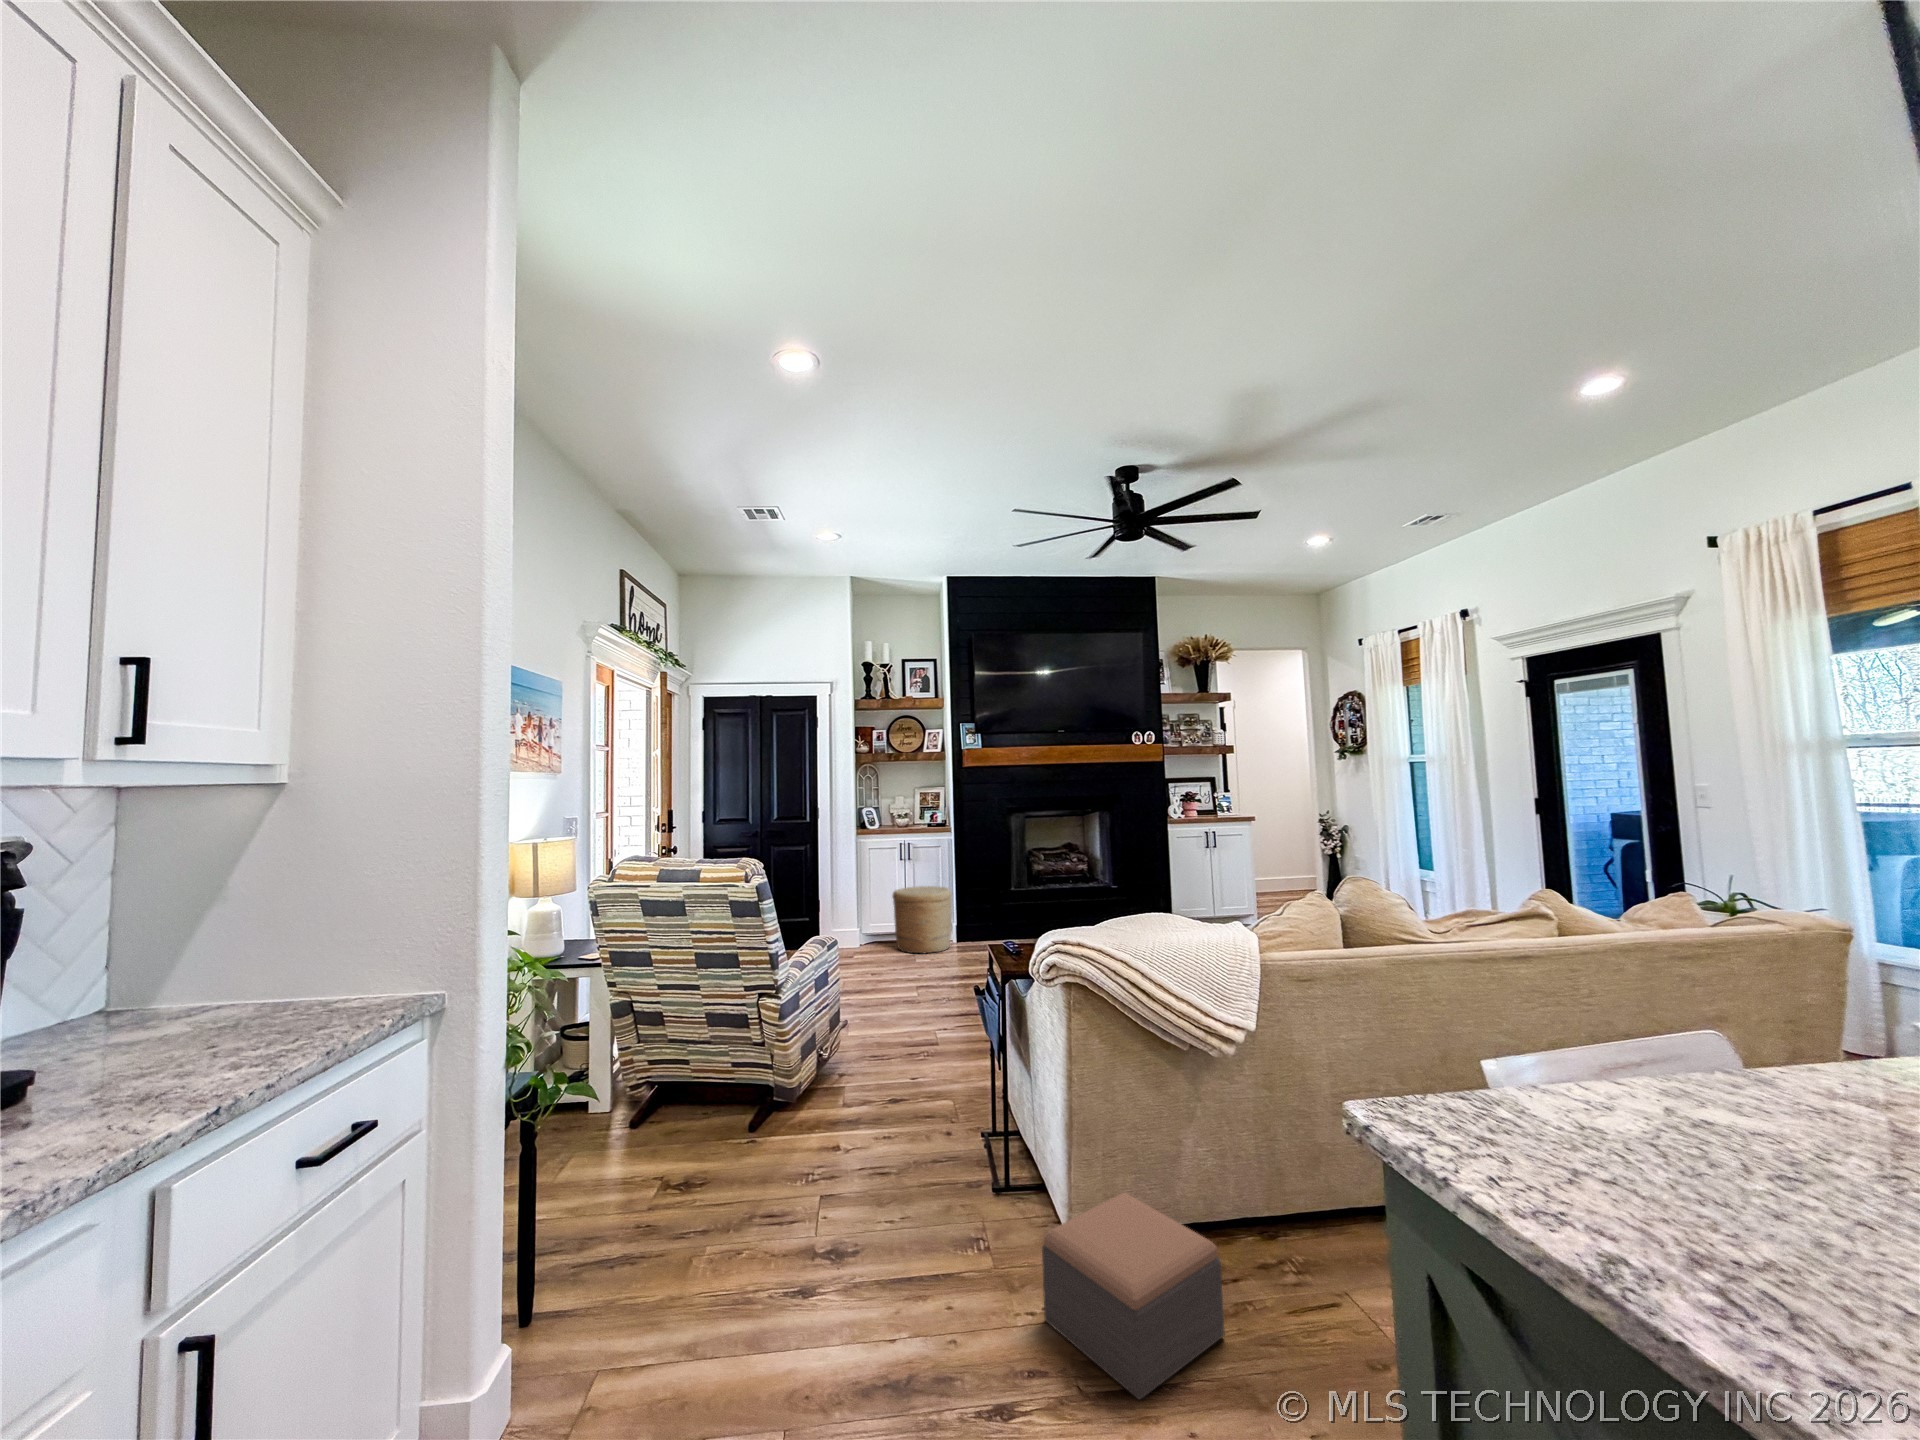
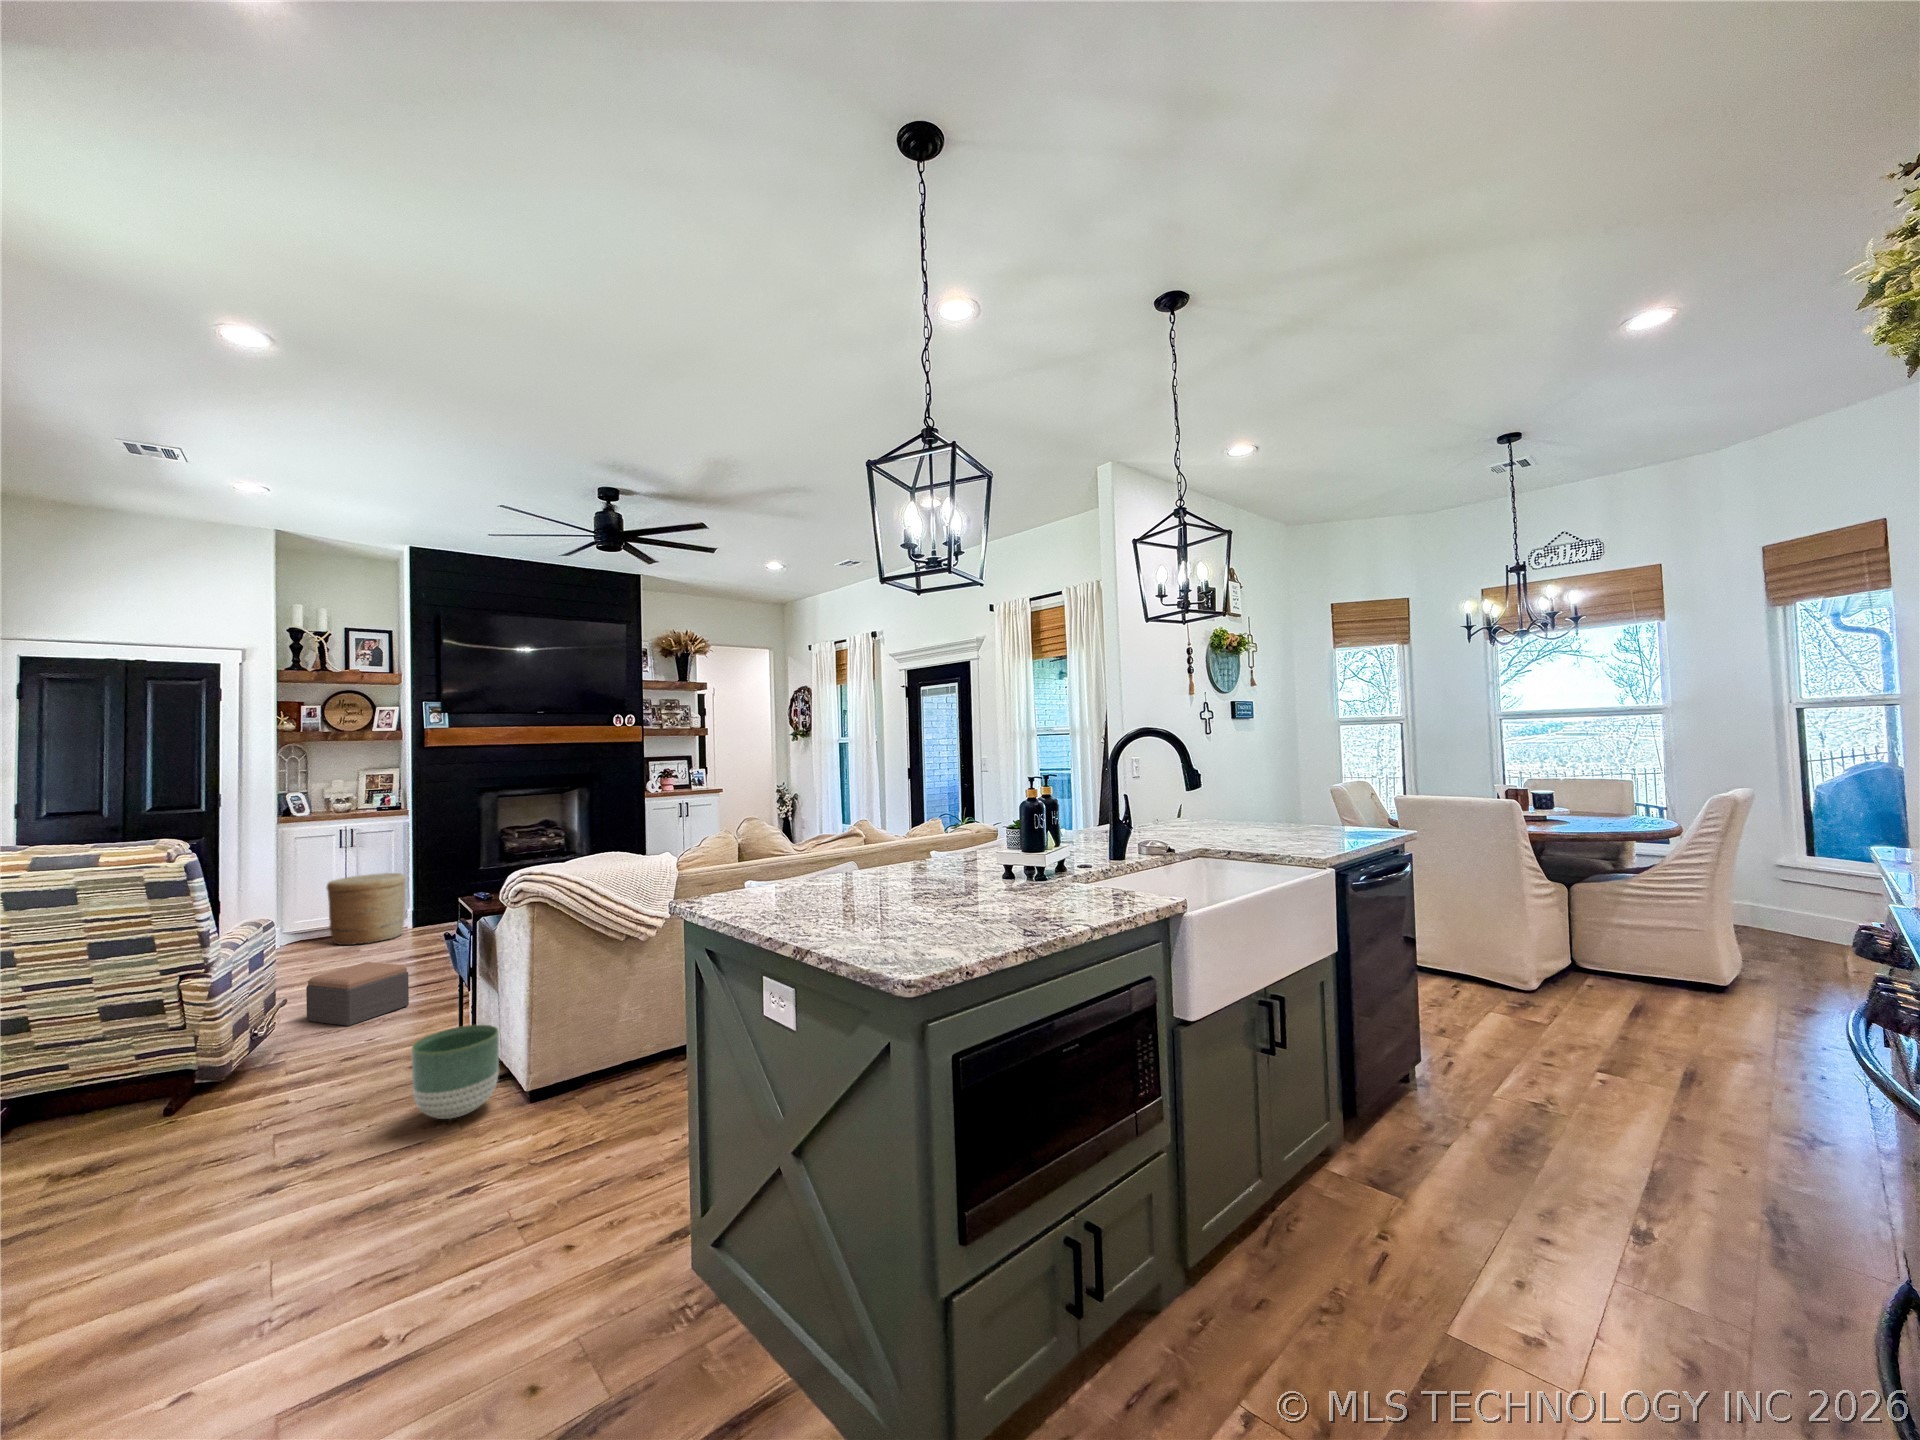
planter: none [939,1118,1033,1249] -> present [412,1025,499,1119]
footstool: present [1042,1193,1225,1399] -> present [306,962,409,1026]

